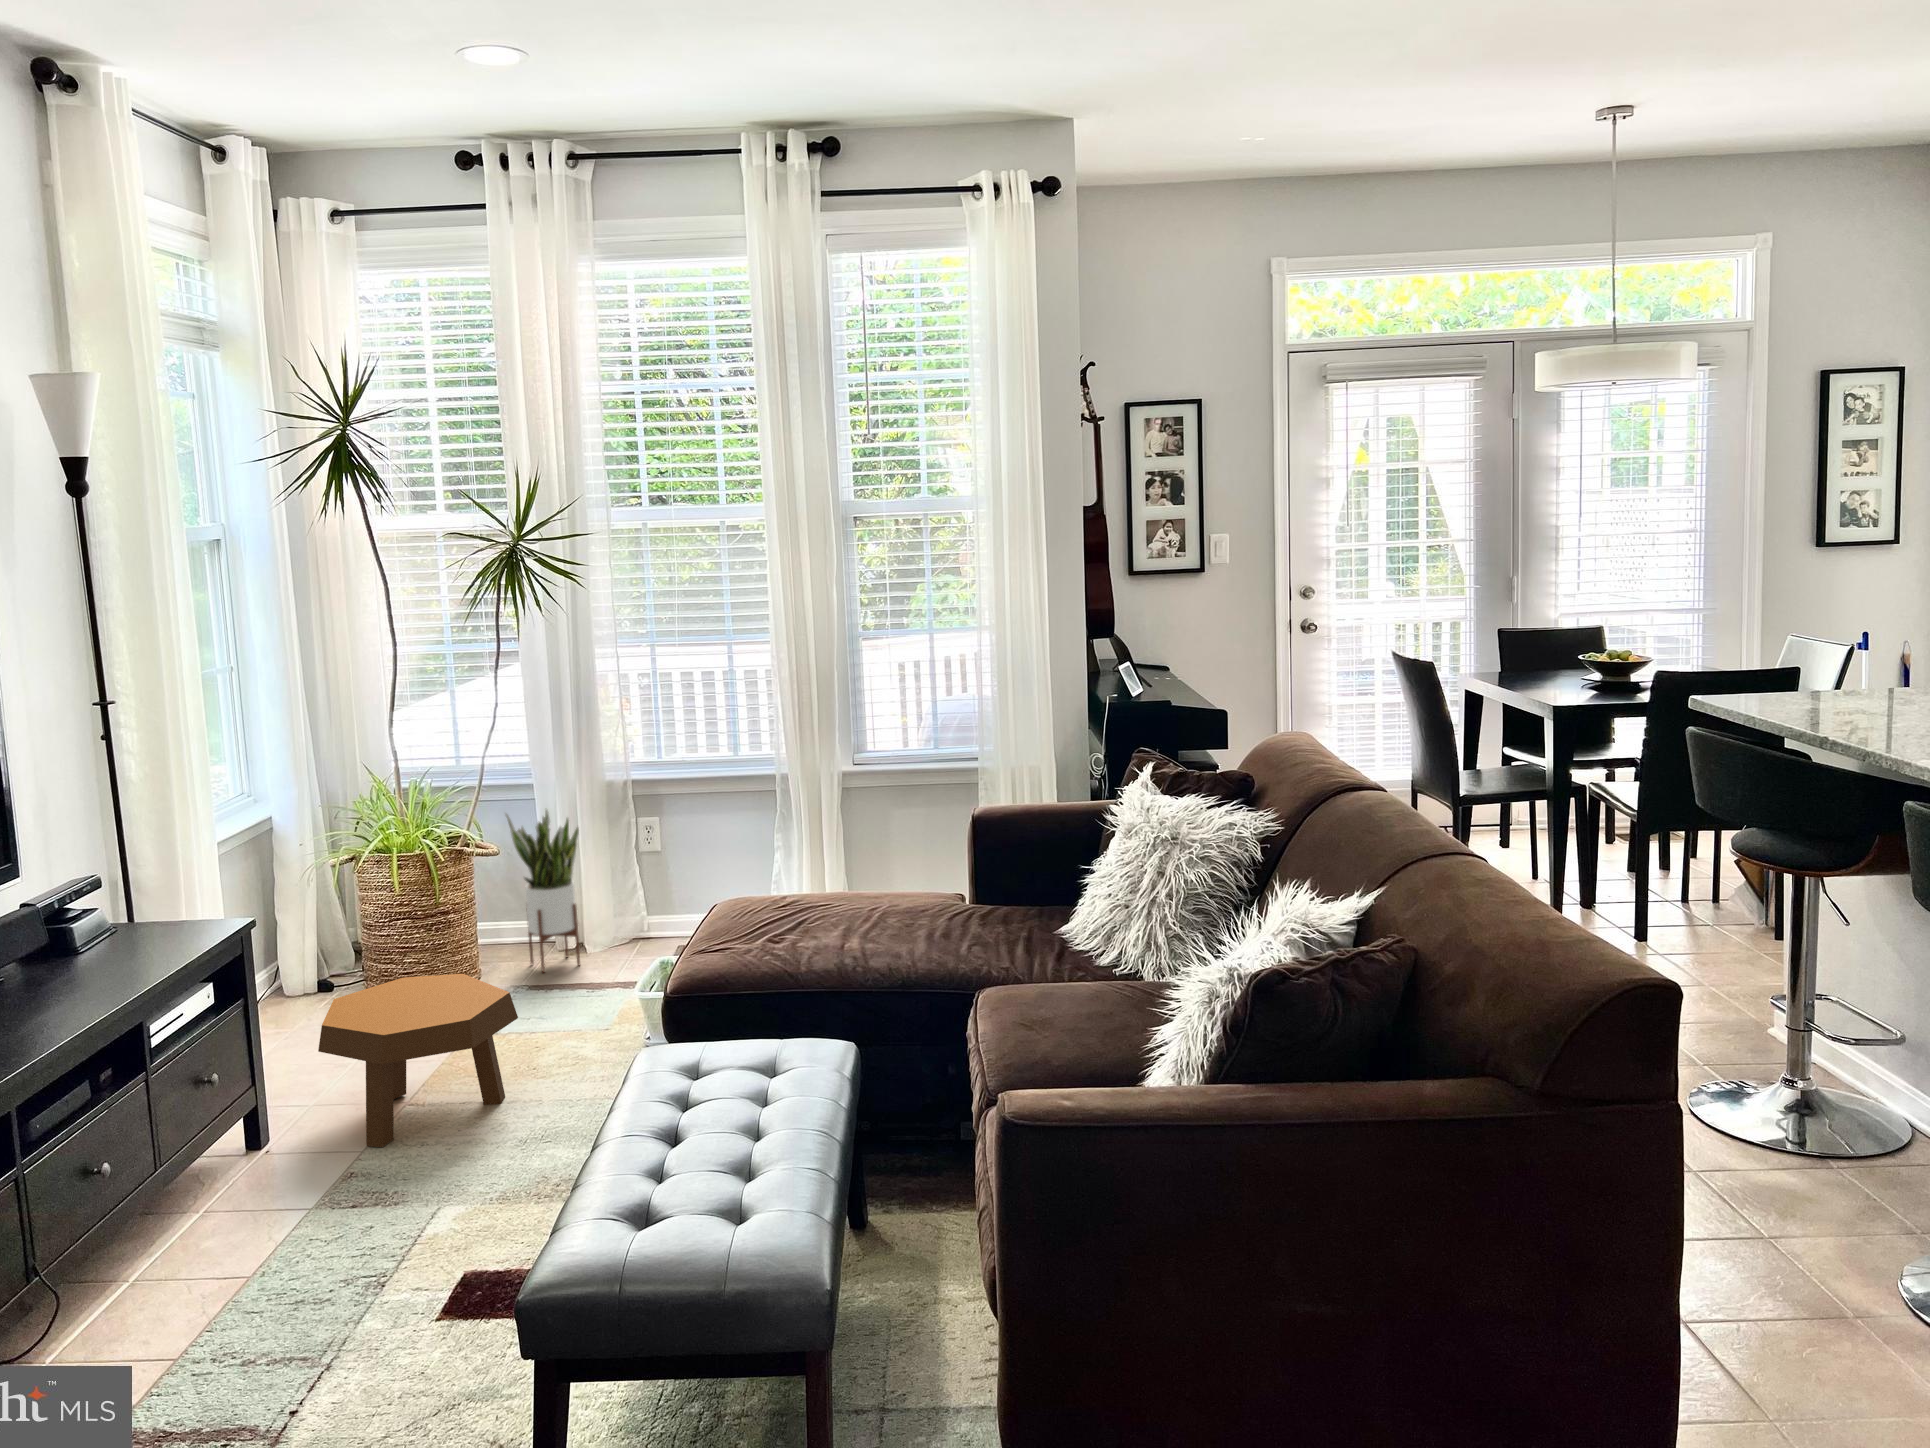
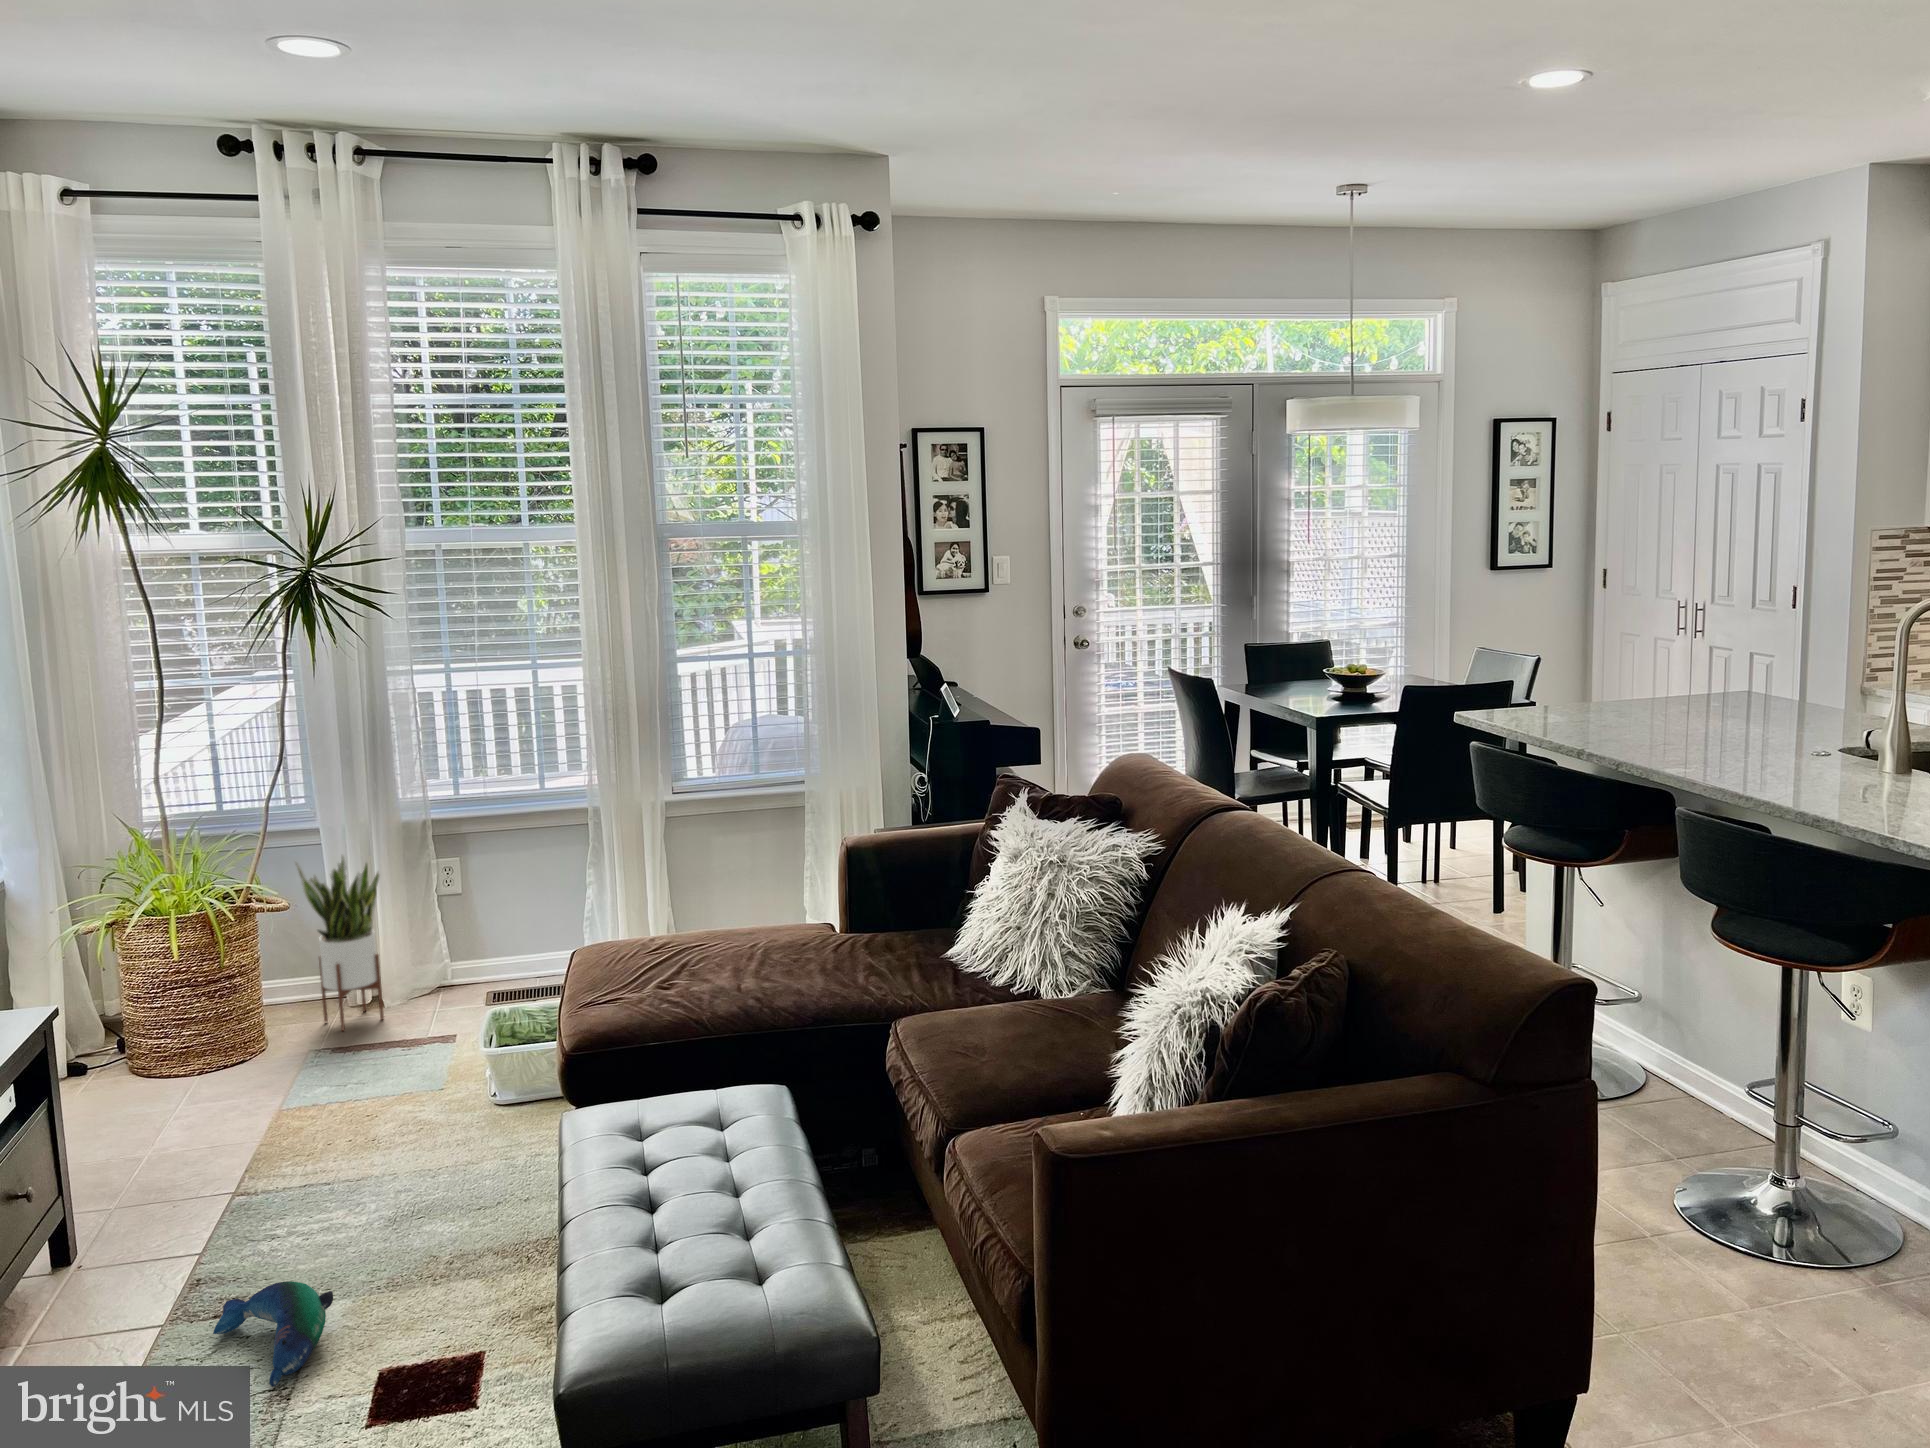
footstool: present [318,974,518,1147] -> none [137,1044,367,1246]
plush toy: none [346,1182,441,1273] -> present [213,1281,333,1386]

